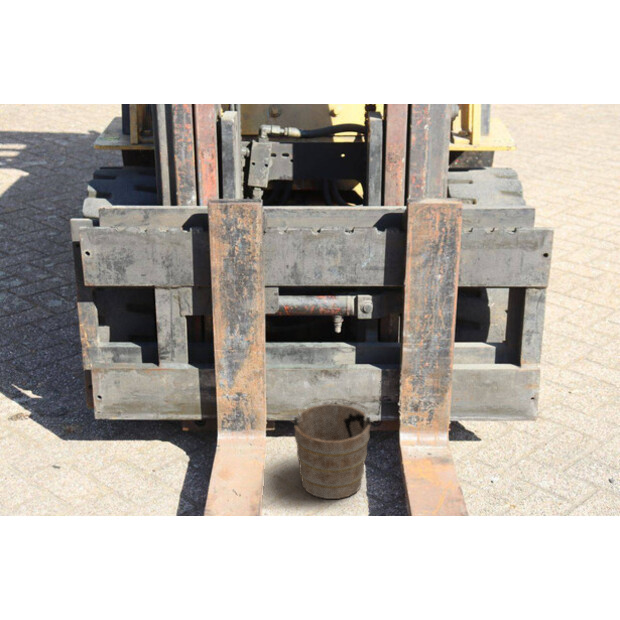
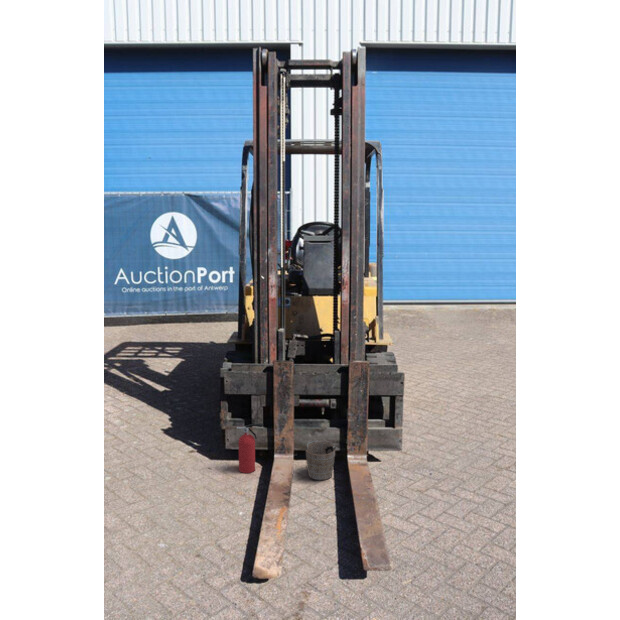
fire extinguisher: none [118,359,186,479] -> present [237,423,263,473]

